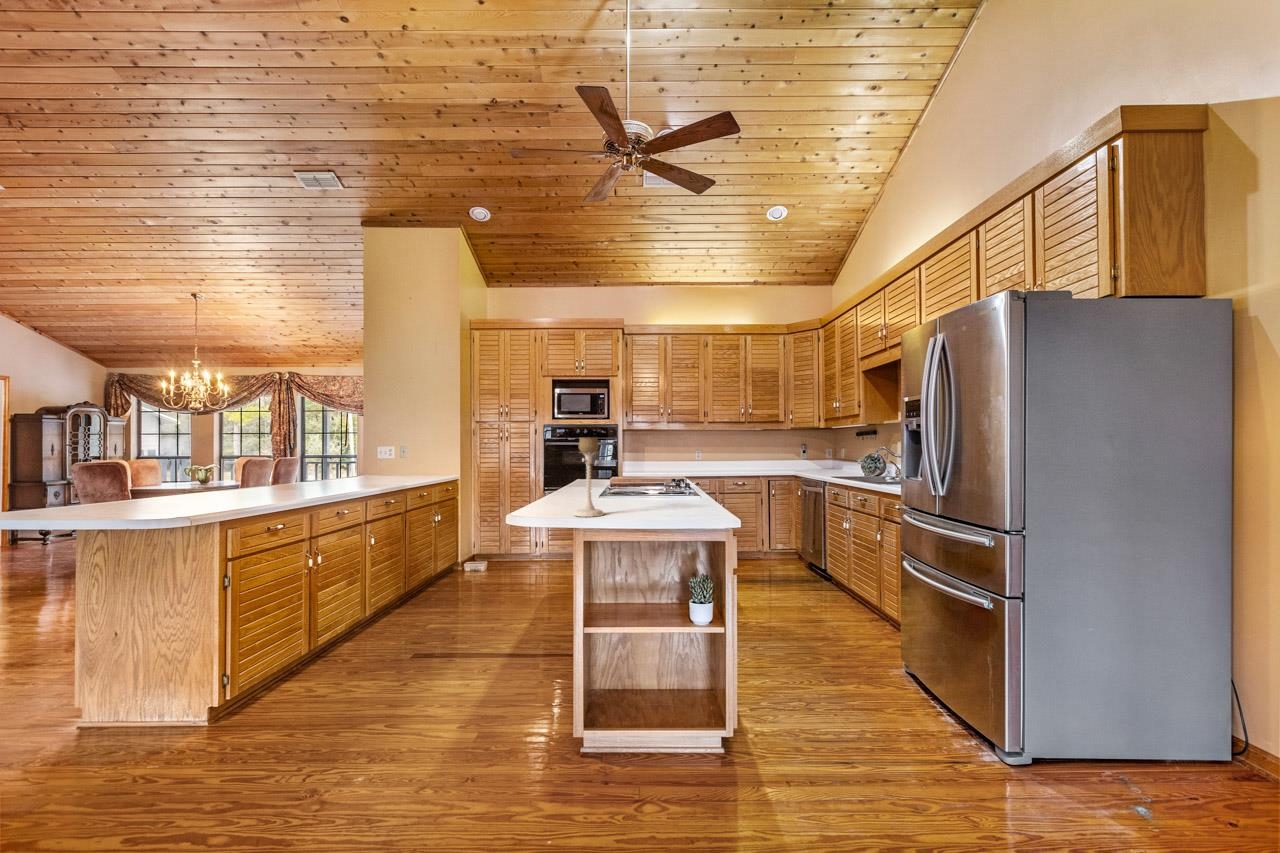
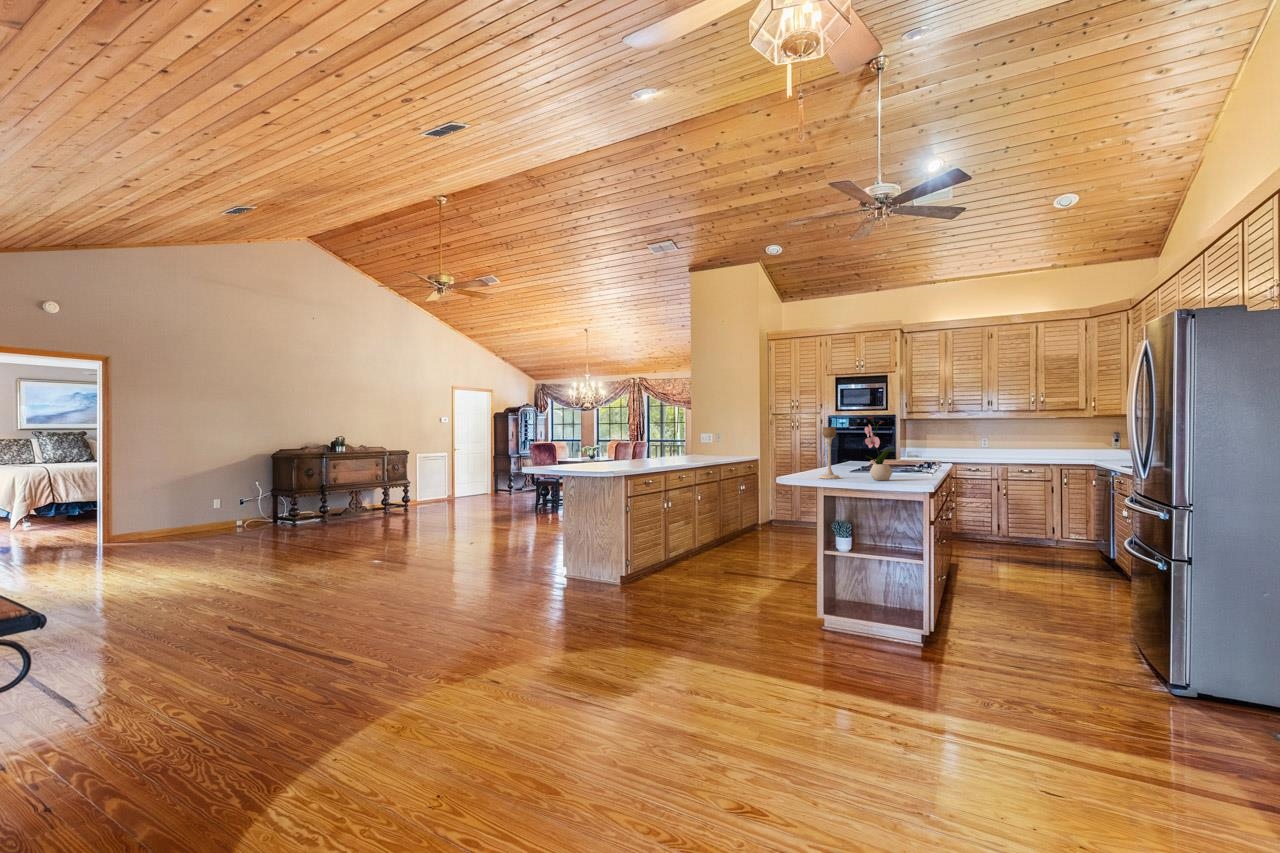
flower arrangement: none [644,422,687,517] -> present [865,417,894,481]

